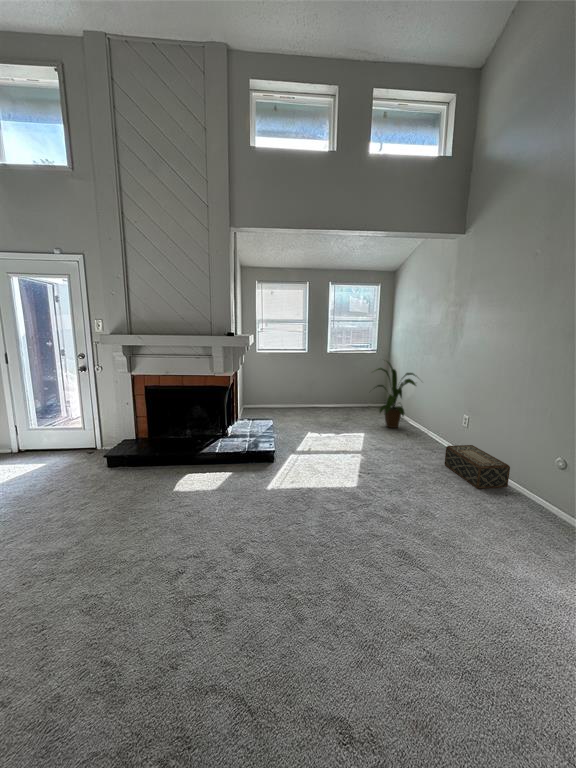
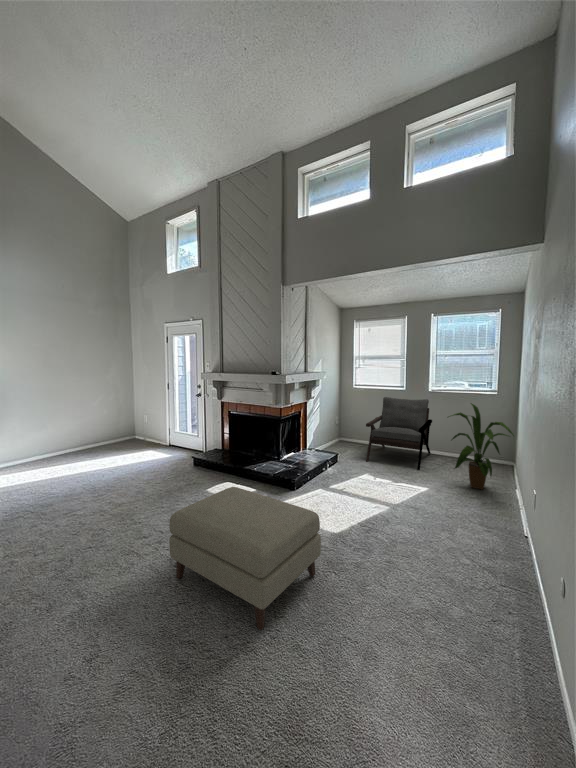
armchair: none [287,360,343,423] -> present [366,397,432,470]
woven basket: present [445,445,510,489] -> none [472,519,525,594]
ottoman: none [285,466,450,592] -> present [169,487,321,630]

